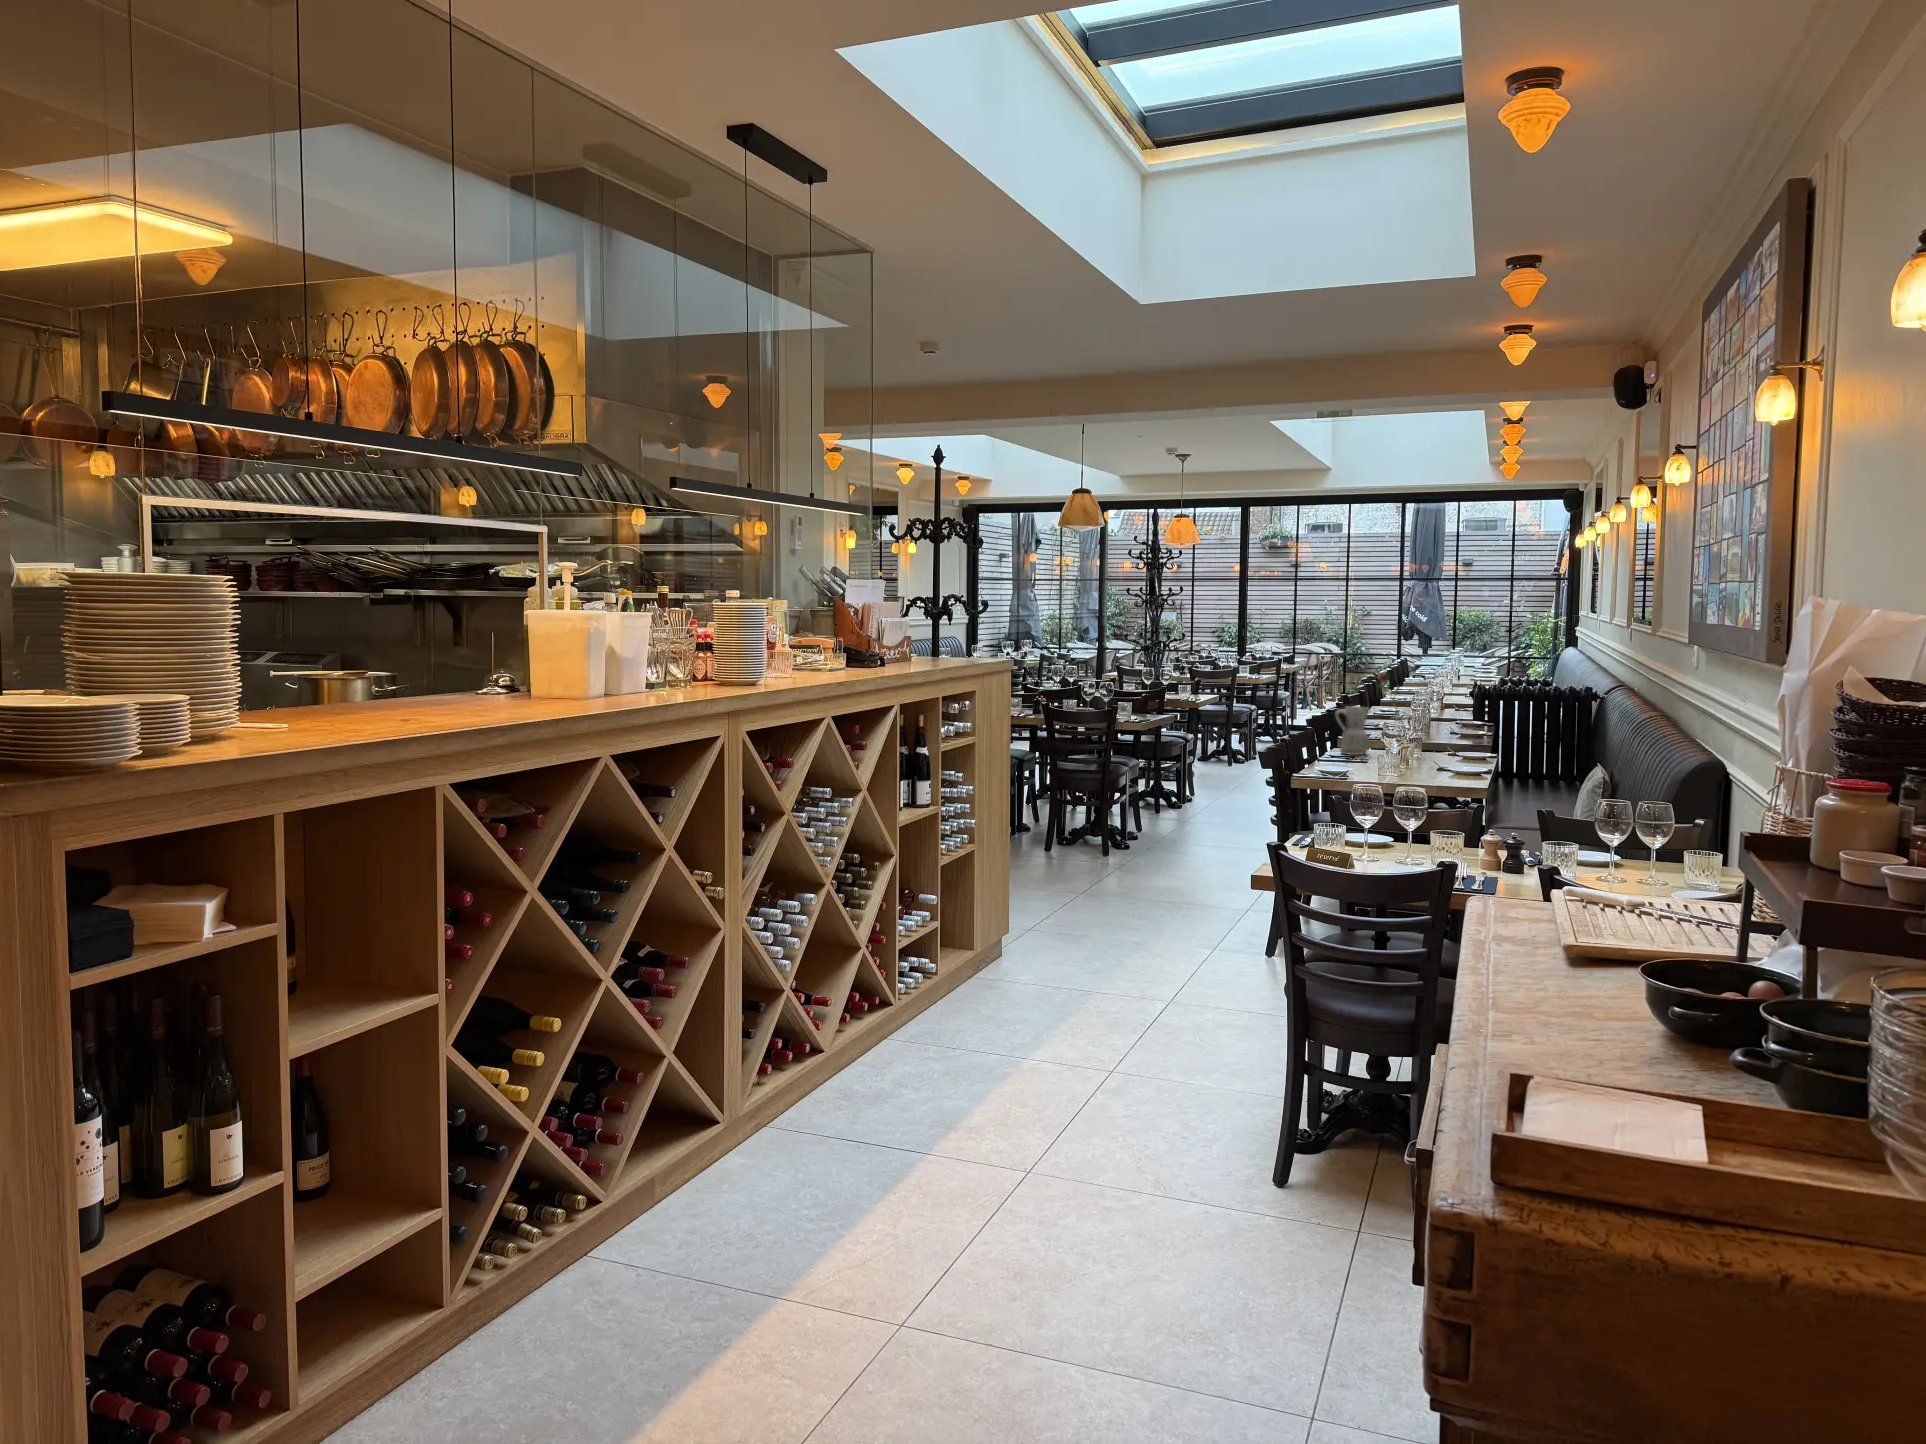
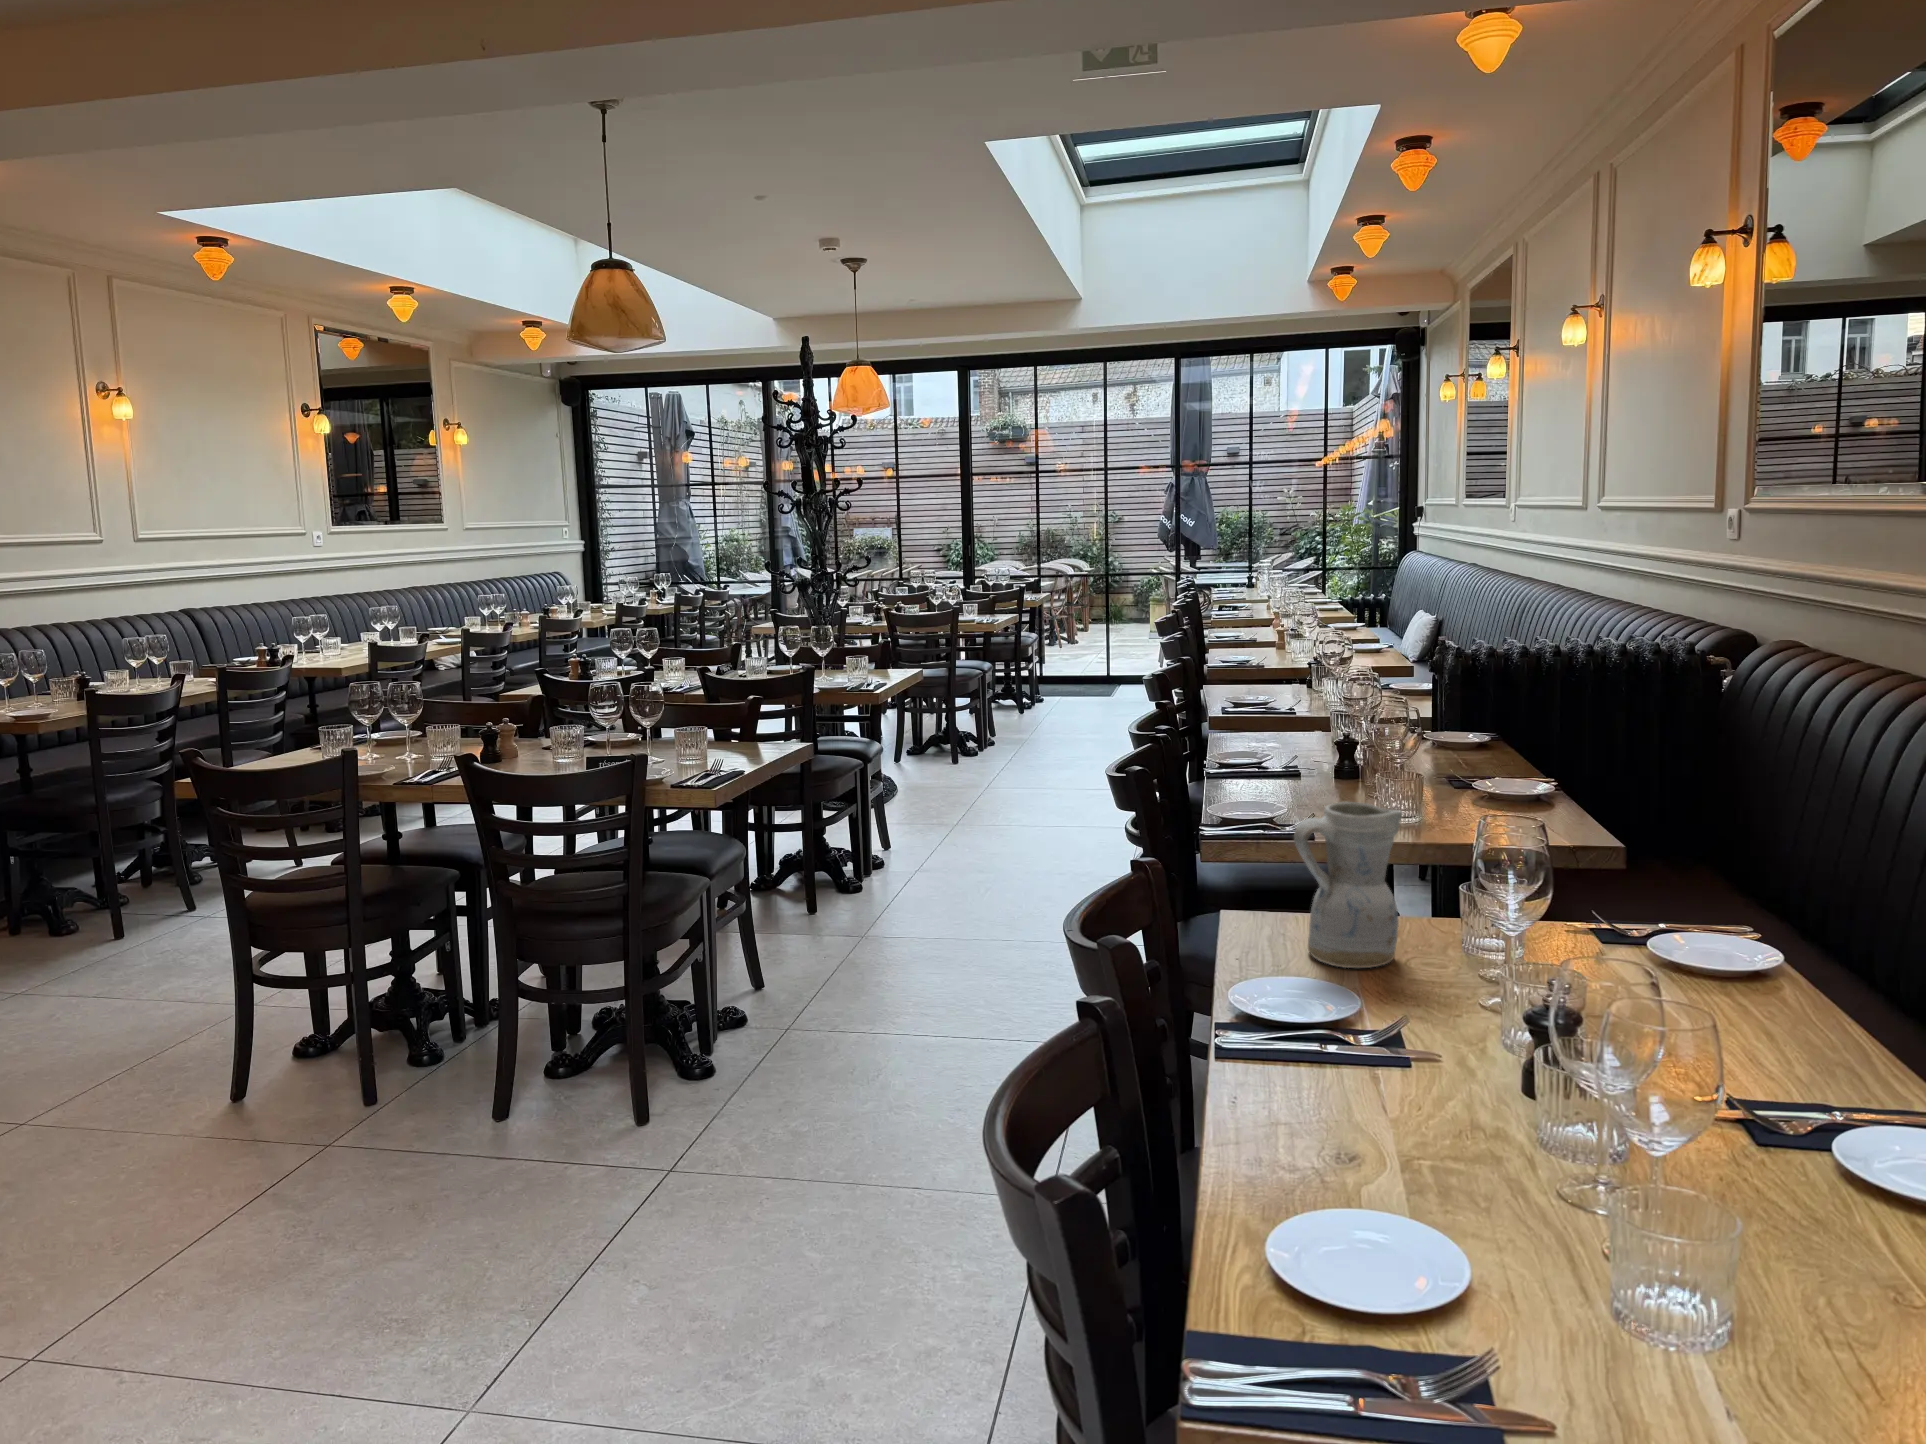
flower: present [1378,672,1400,719] -> none [1238,632,1292,728]

